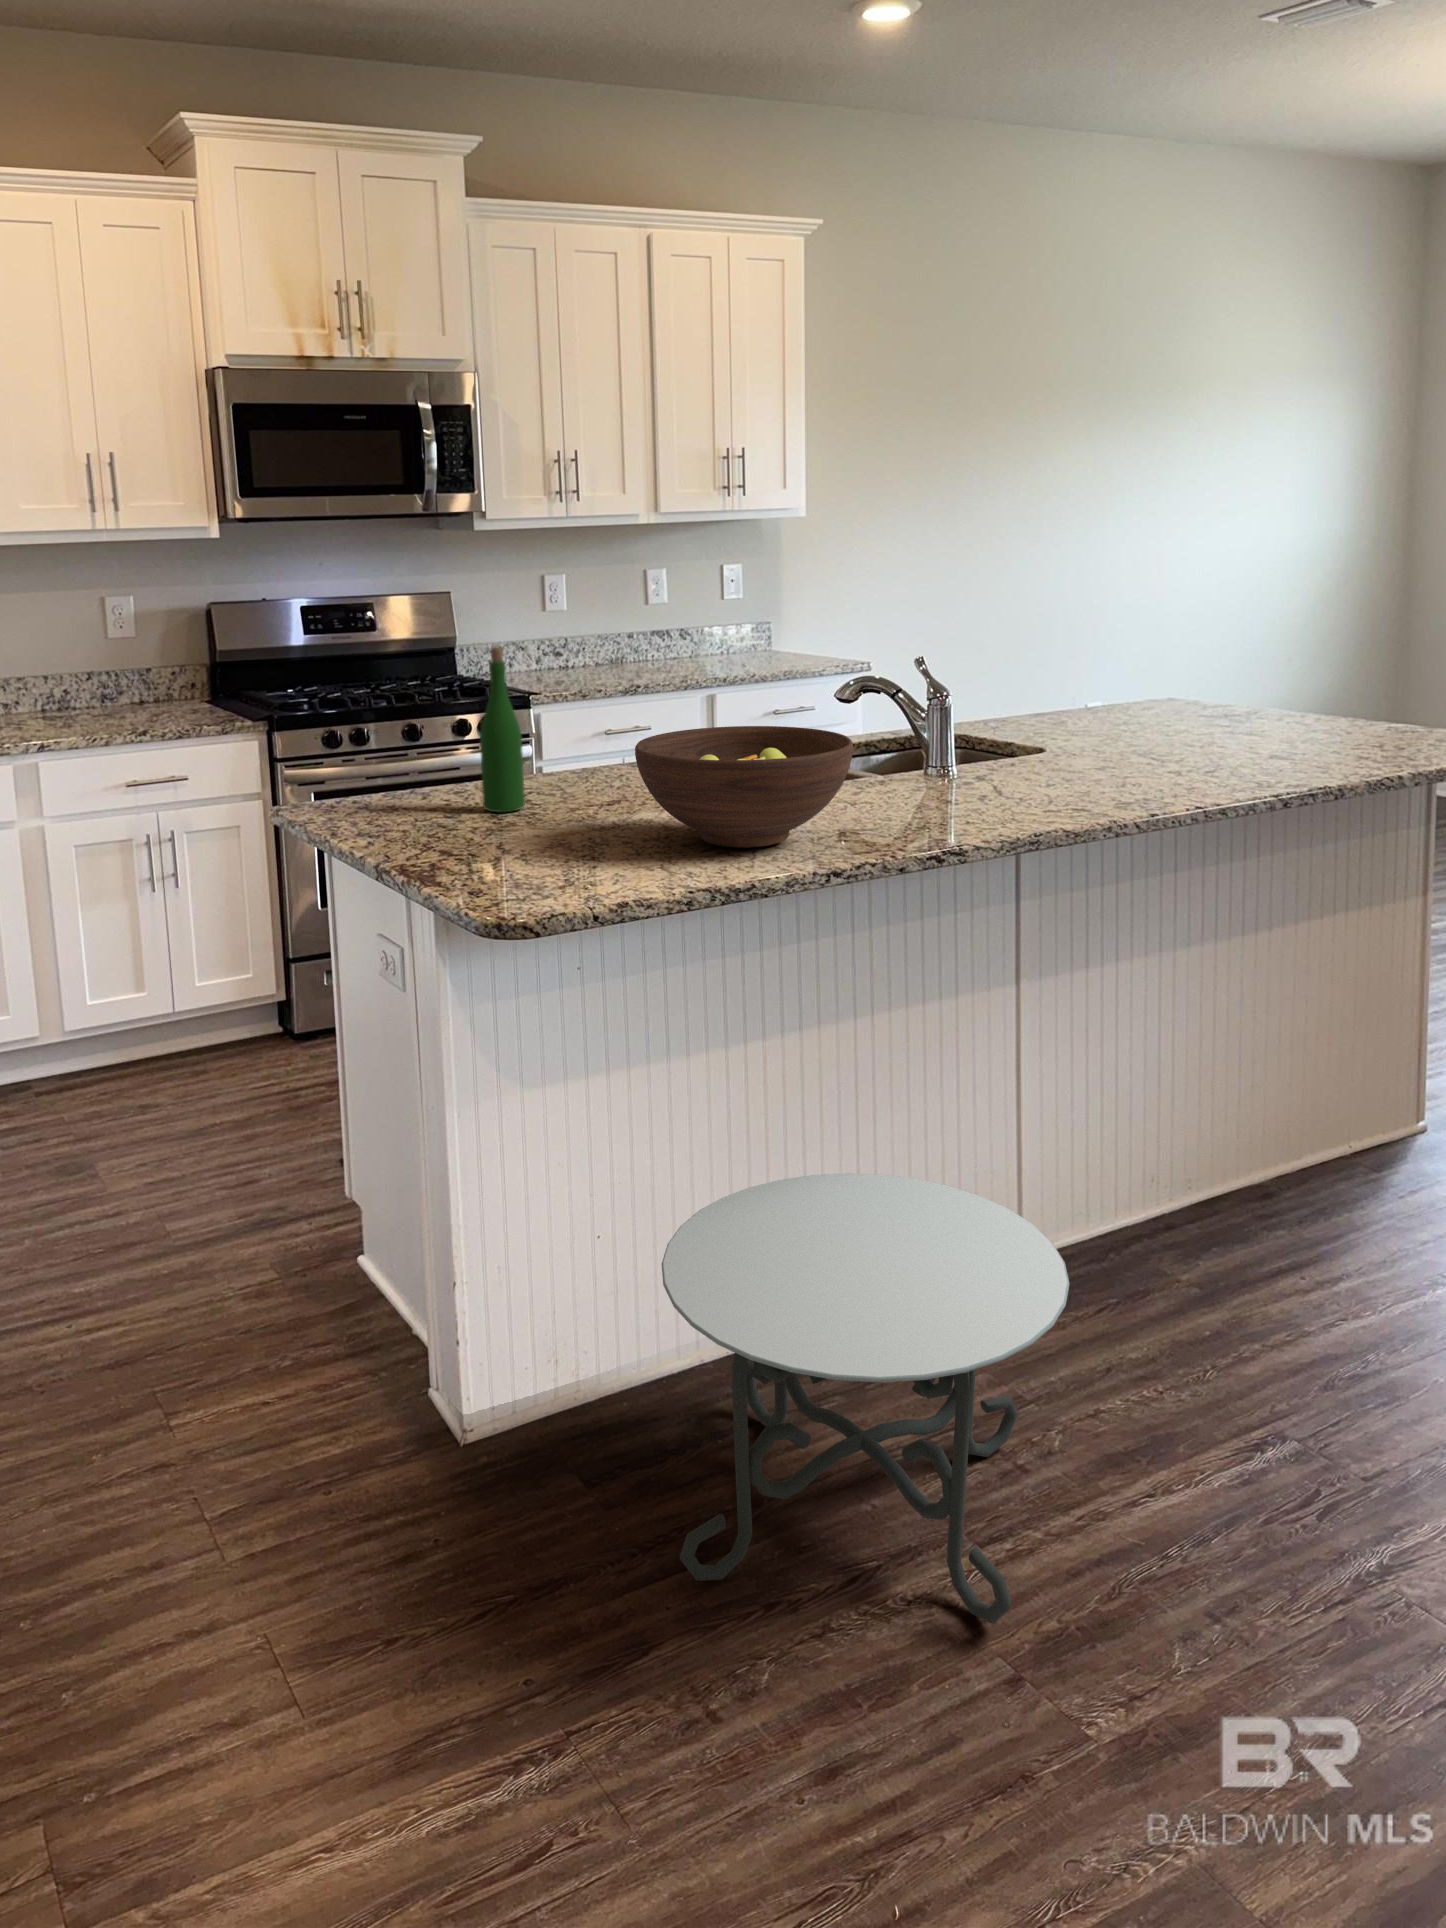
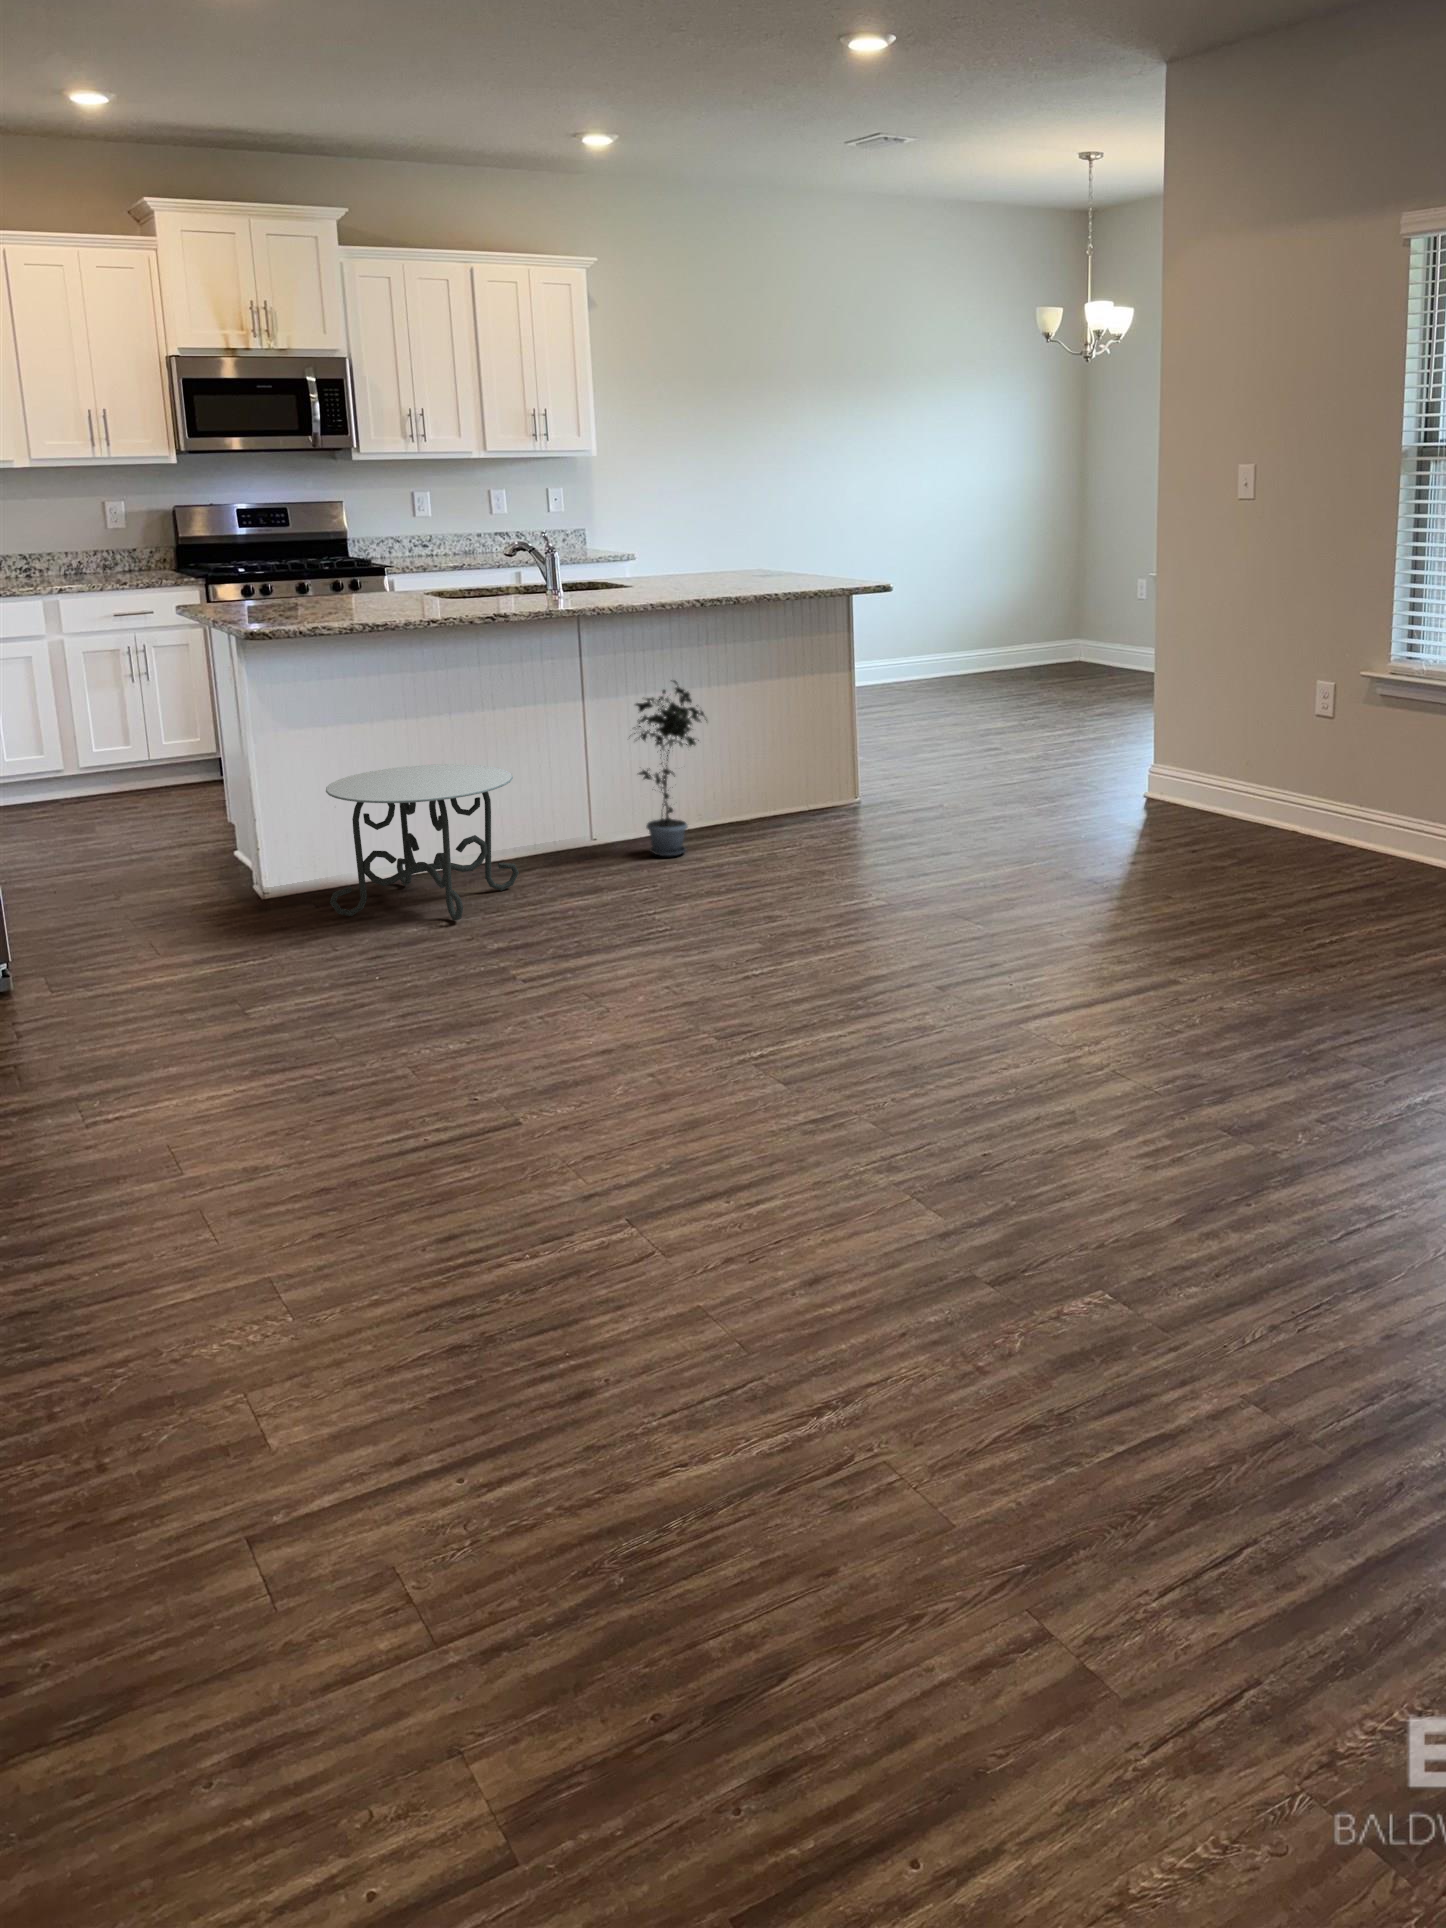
wine bottle: present [480,647,525,813] -> none [286,515,312,603]
fruit bowl: present [635,726,853,848] -> none [342,554,453,608]
potted plant: none [1150,970,1368,1318] -> present [634,680,707,856]

